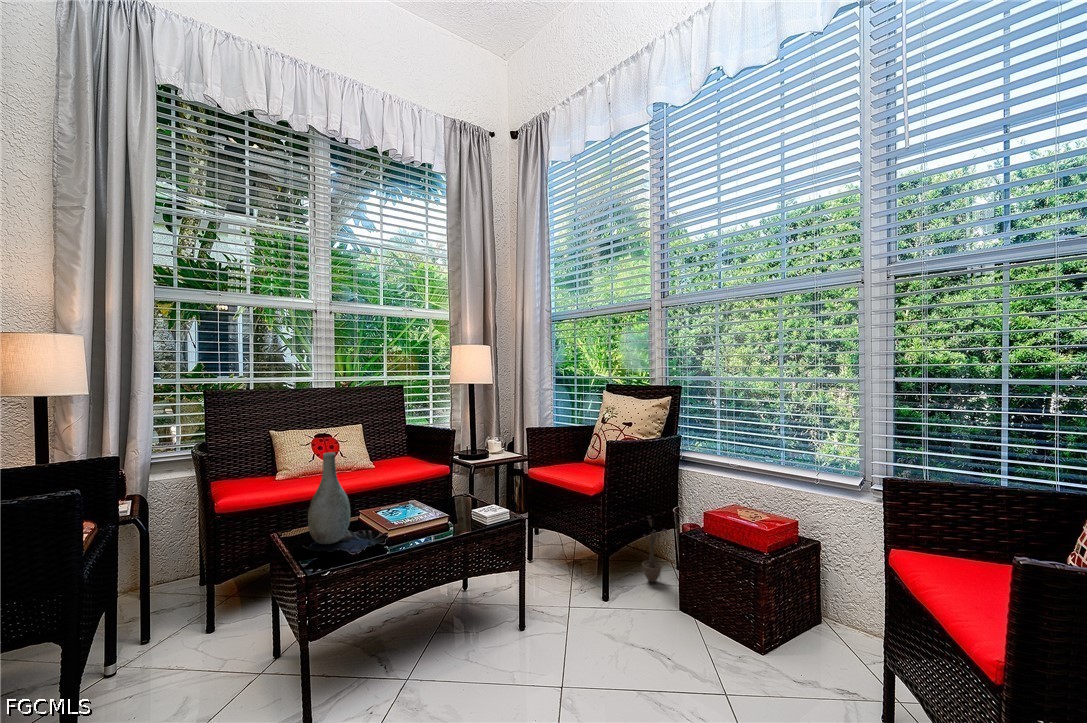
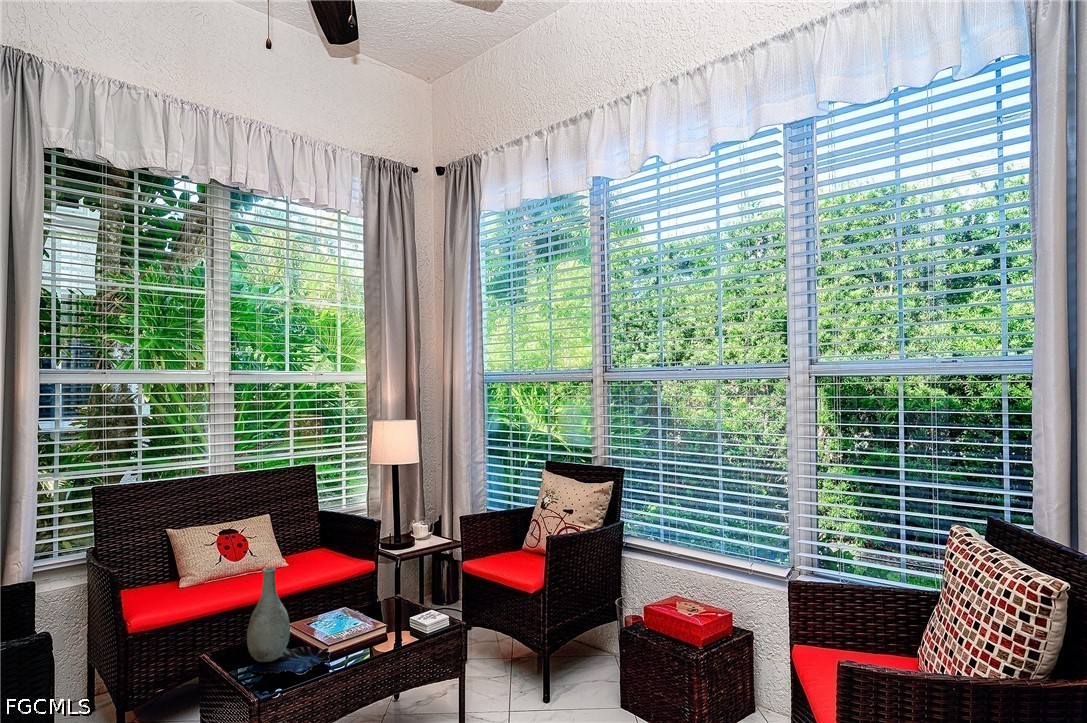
decorative plant: present [642,515,667,582] -> none [583,601,609,678]

